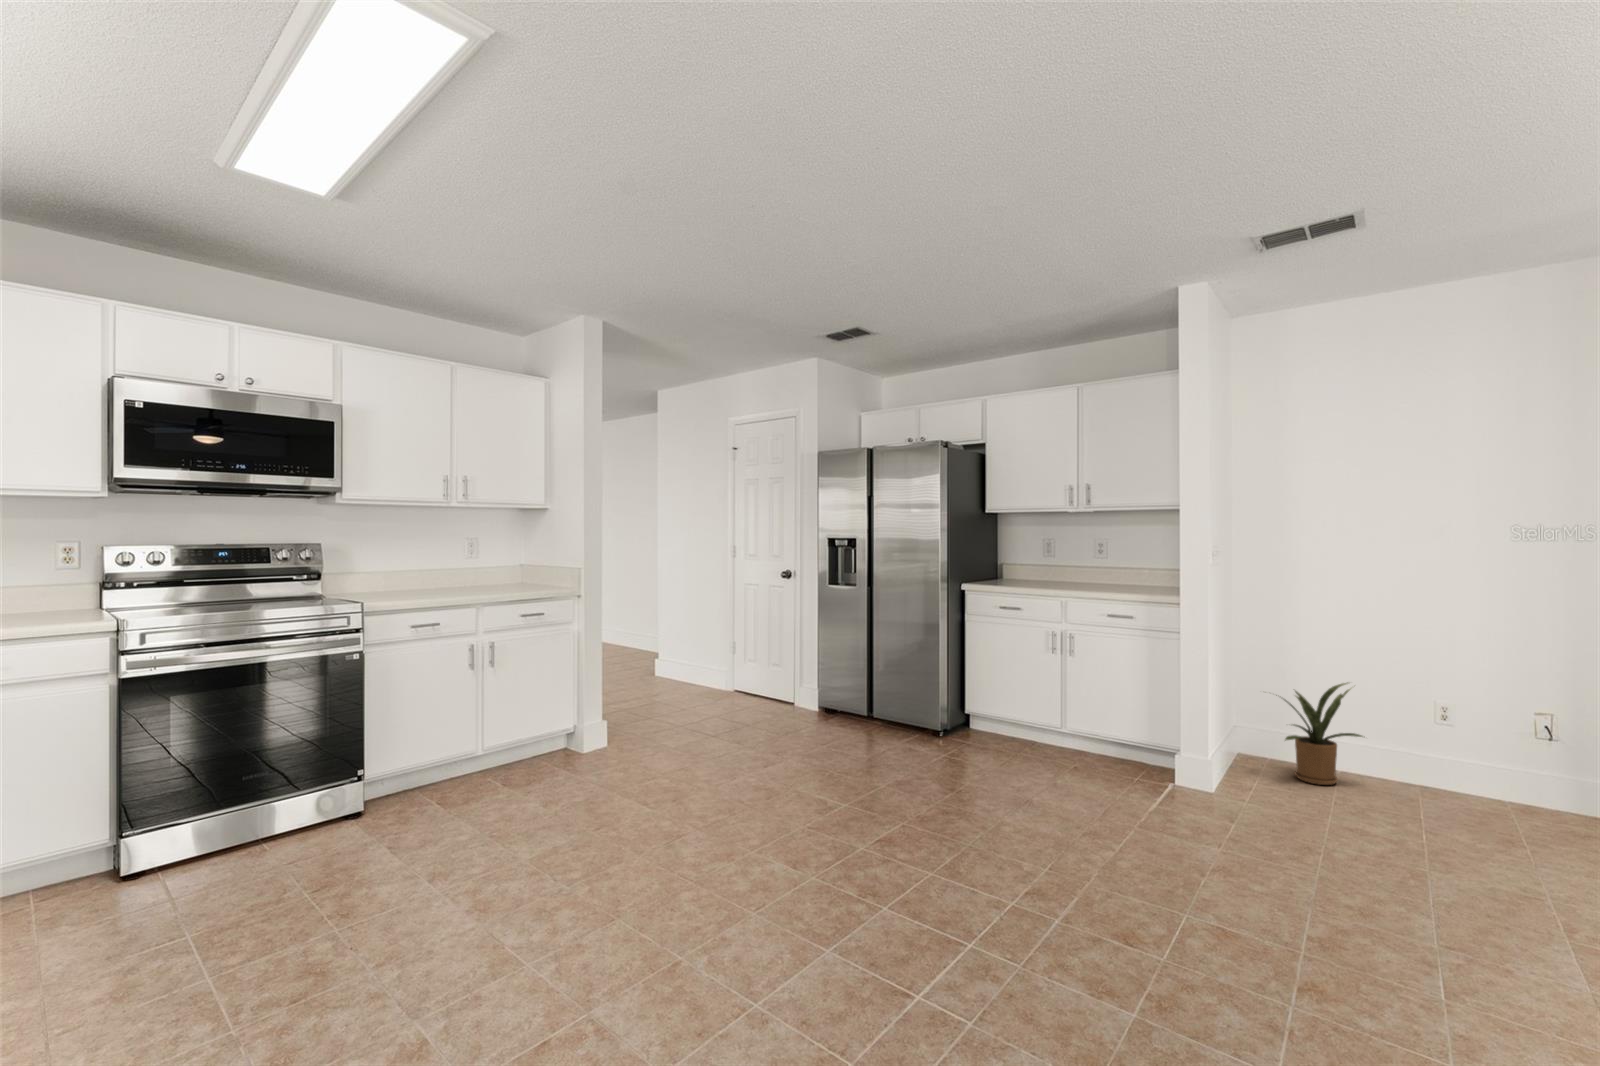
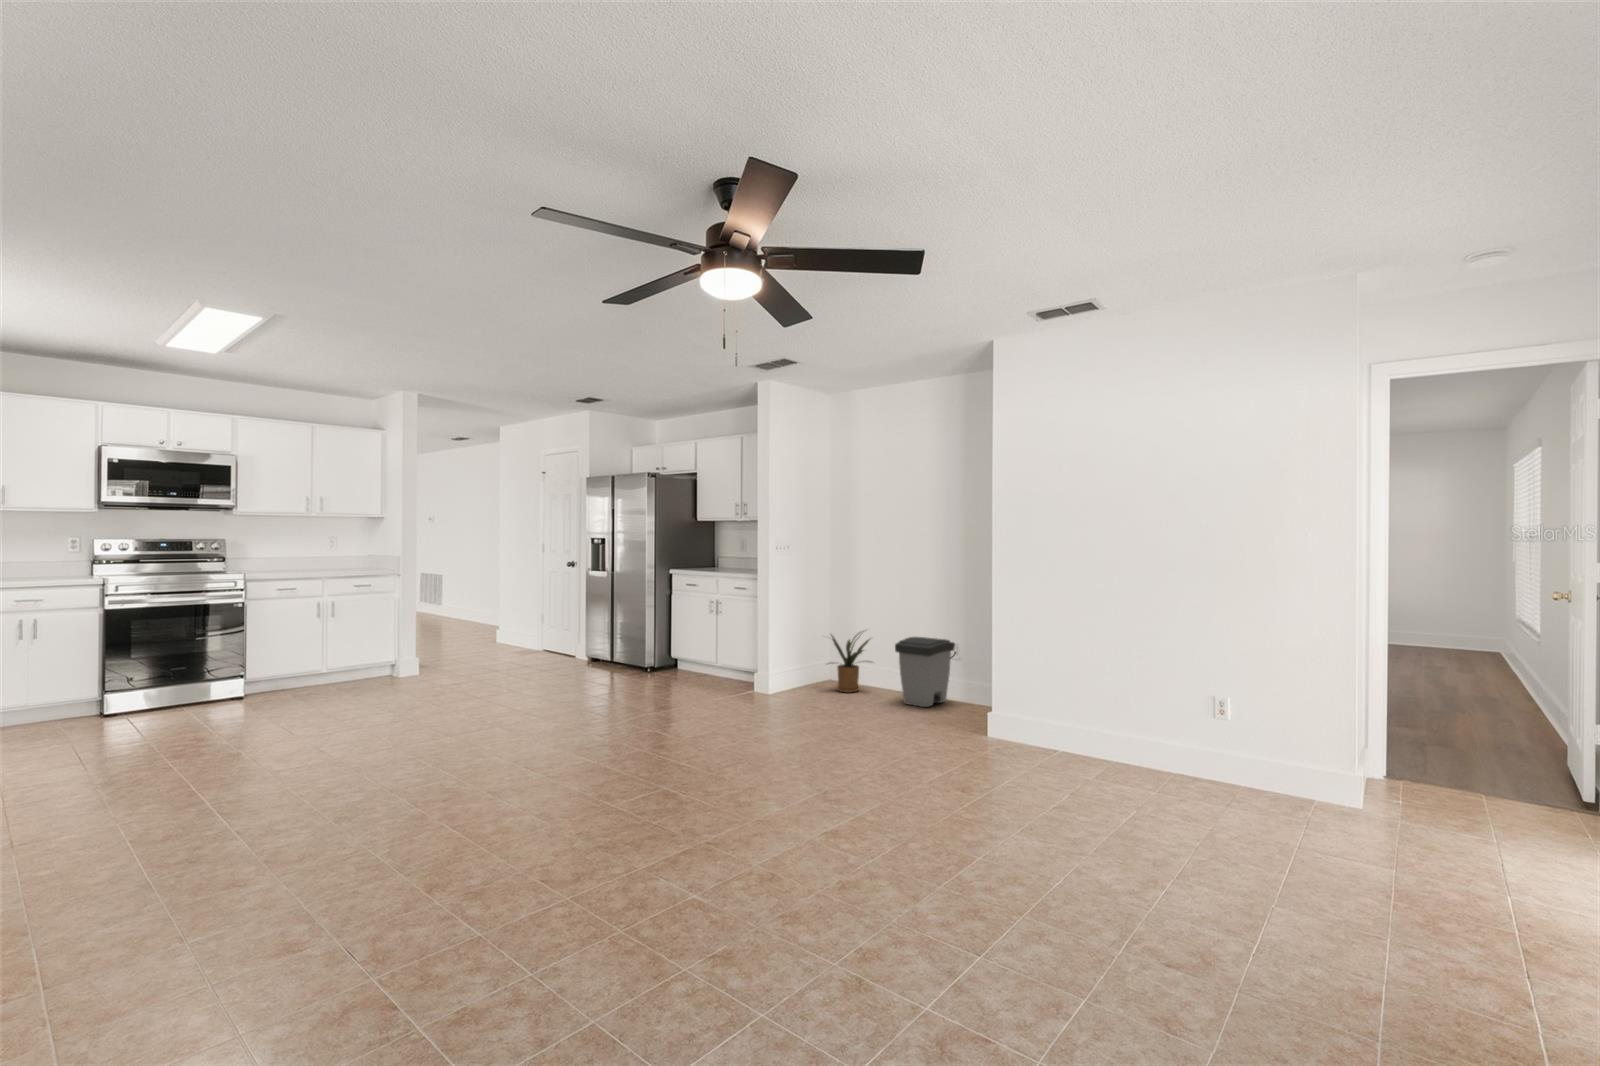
trash can: none [1448,699,1560,826] -> present [895,637,955,707]

